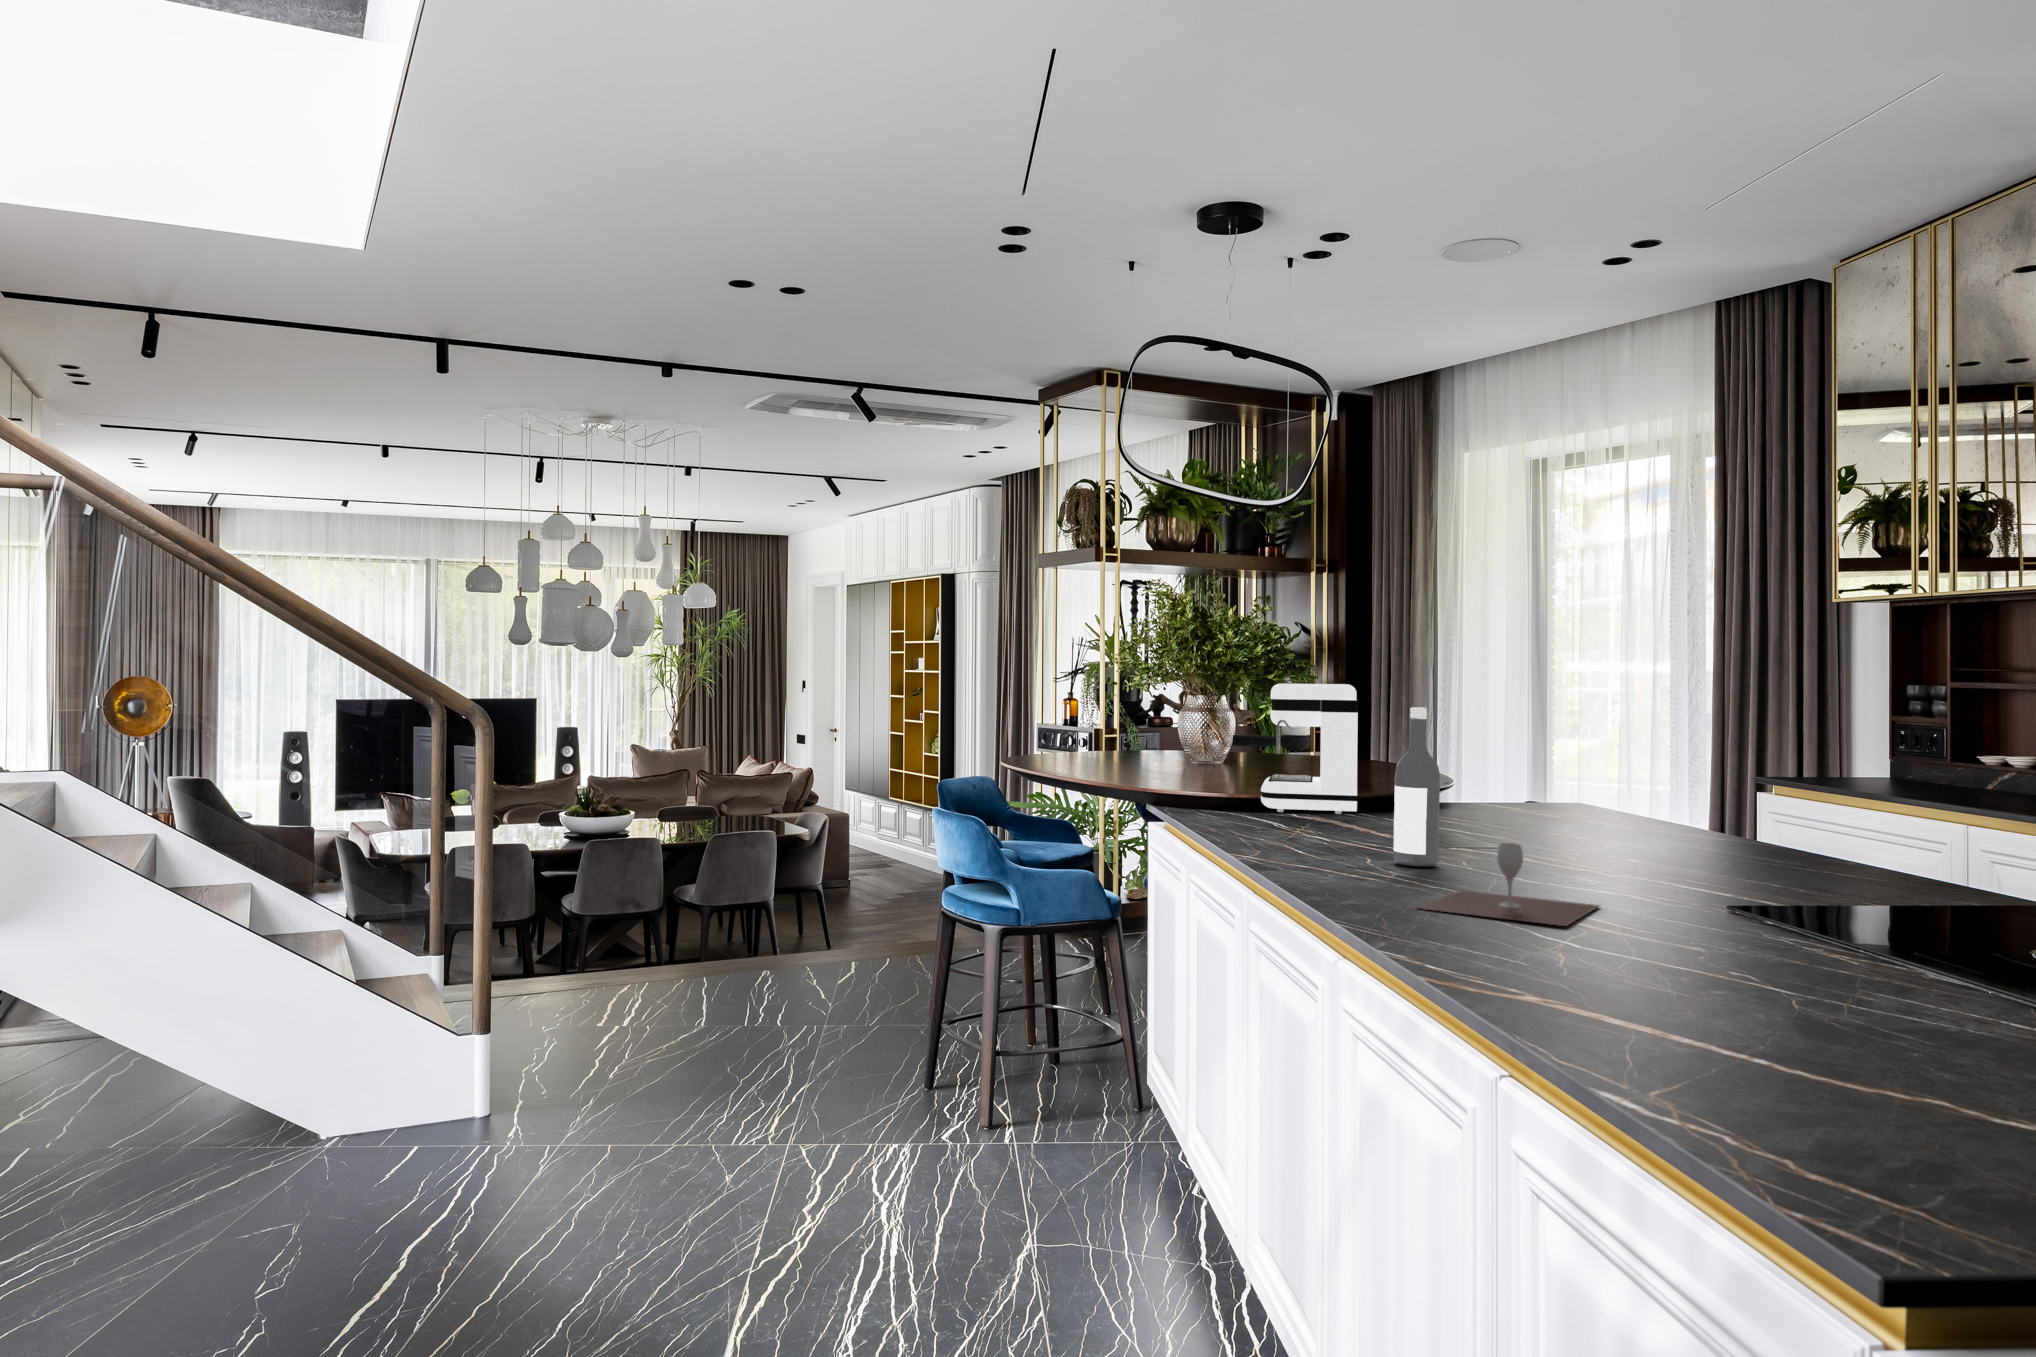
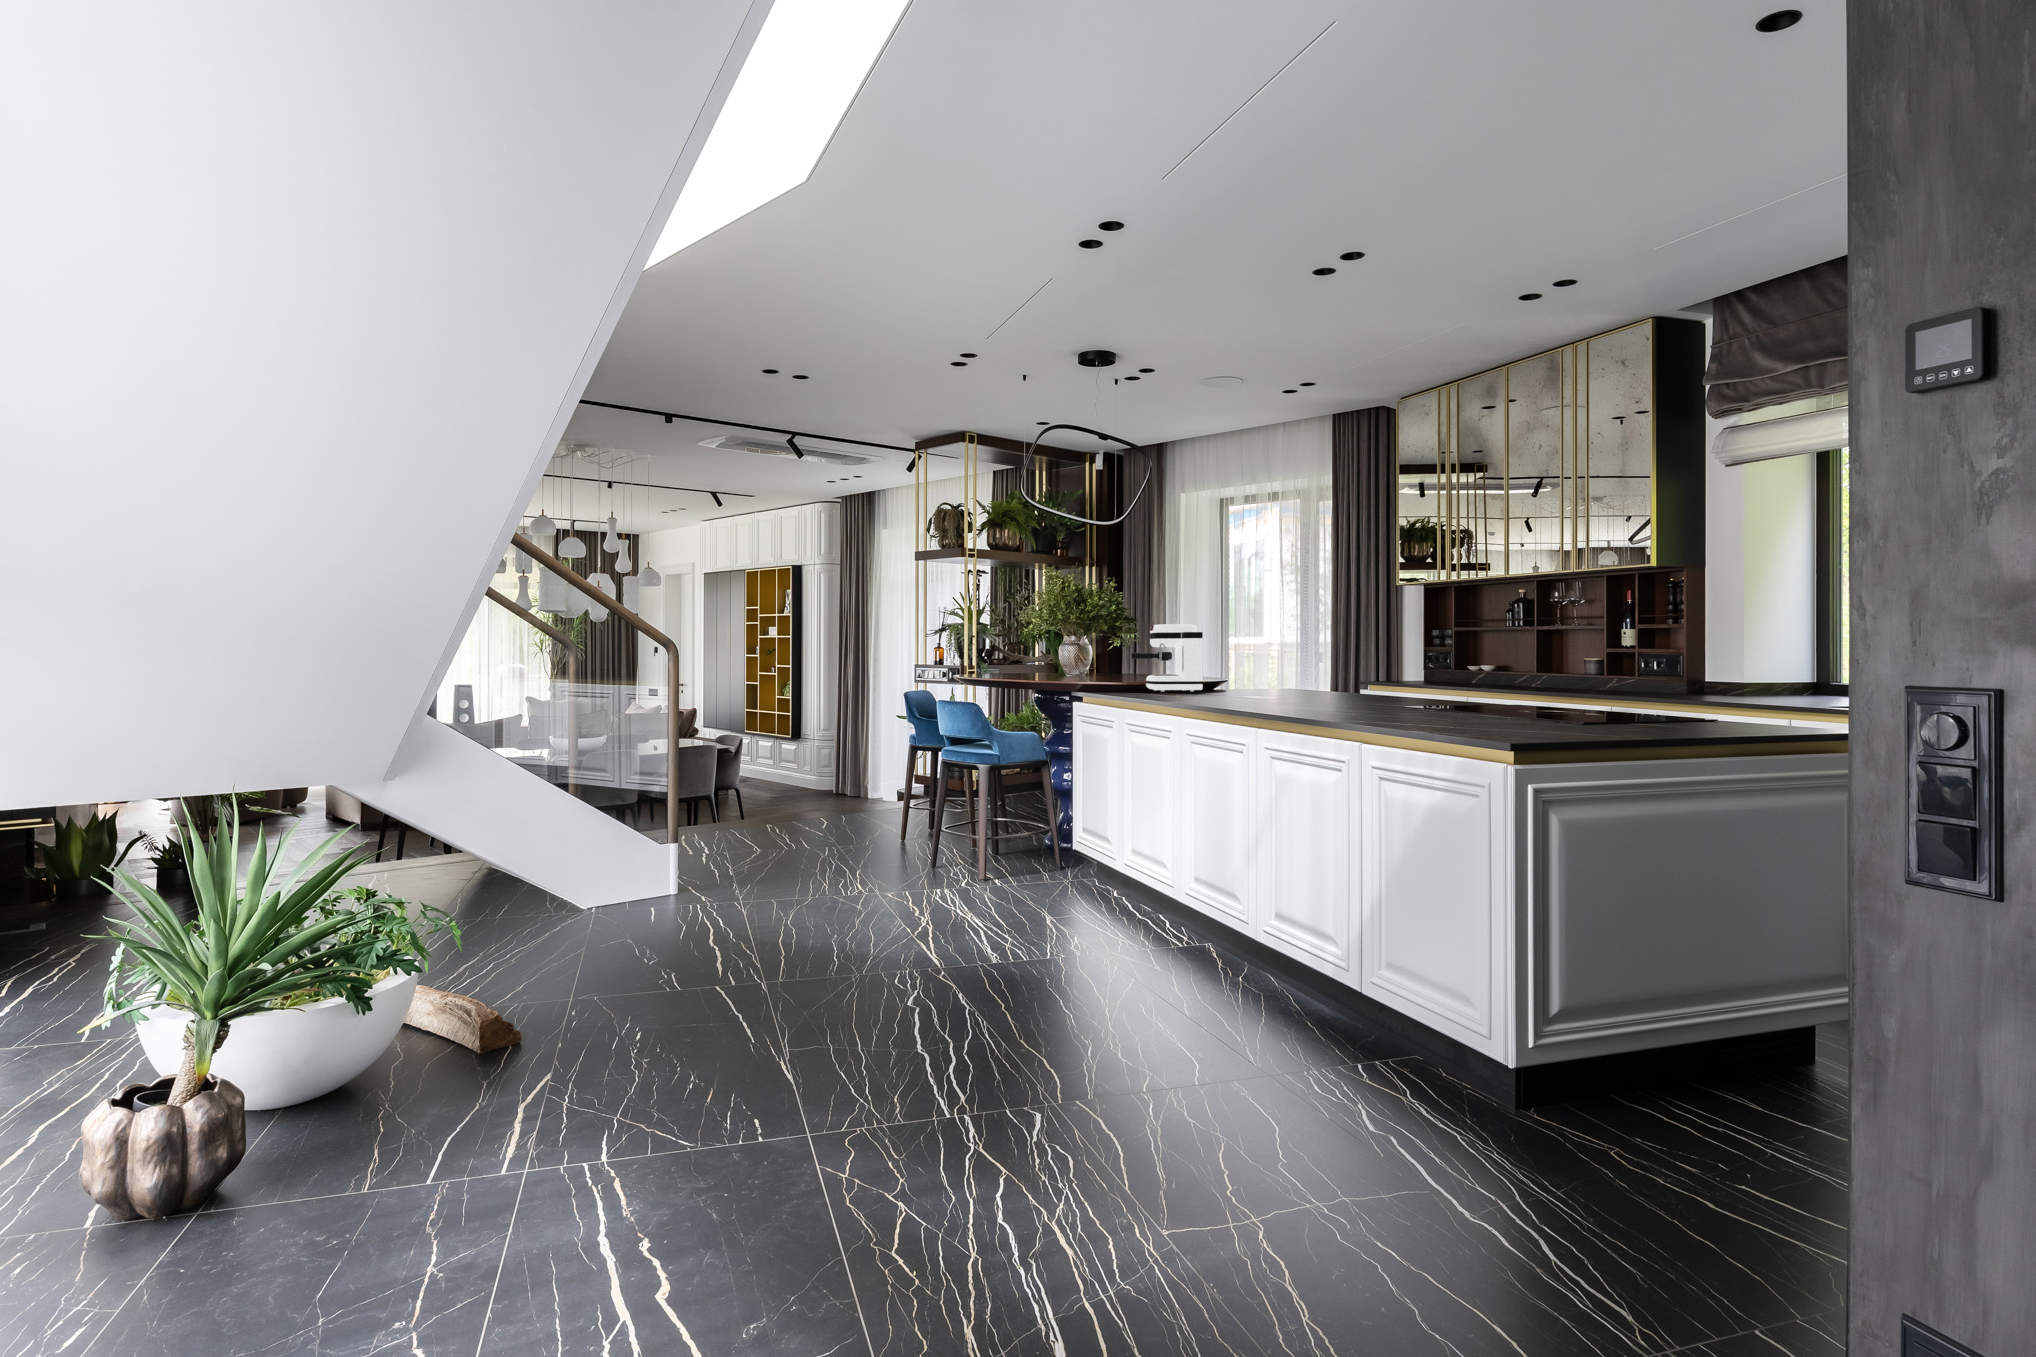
wine bottle: present [1394,707,1440,867] -> none [1255,628,1275,700]
wine glass: present [1418,843,1599,926] -> none [1292,679,1357,707]

